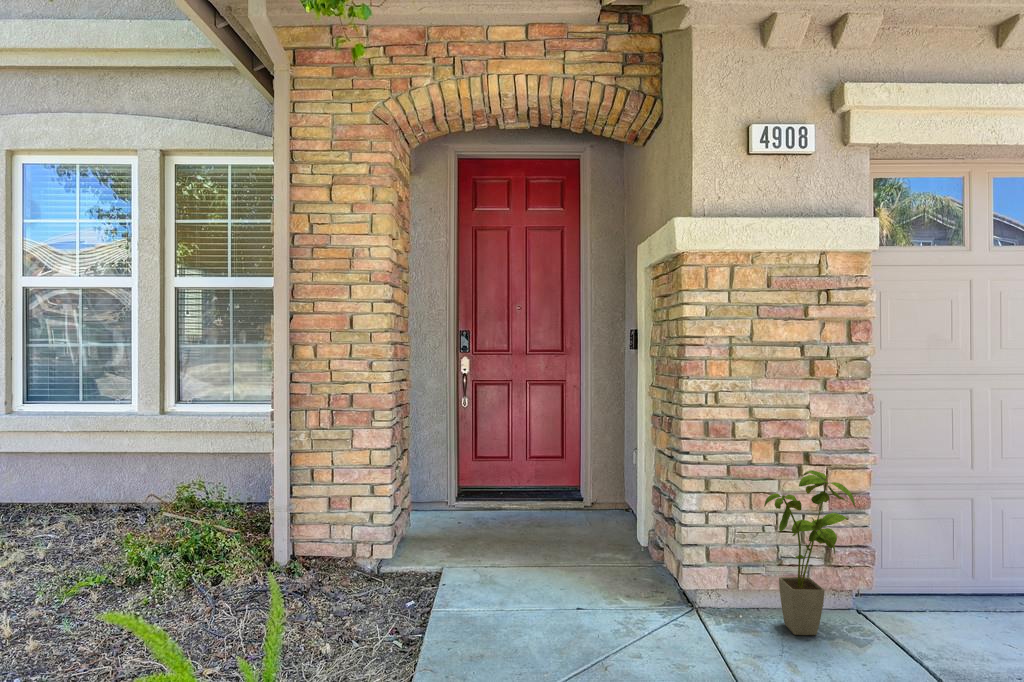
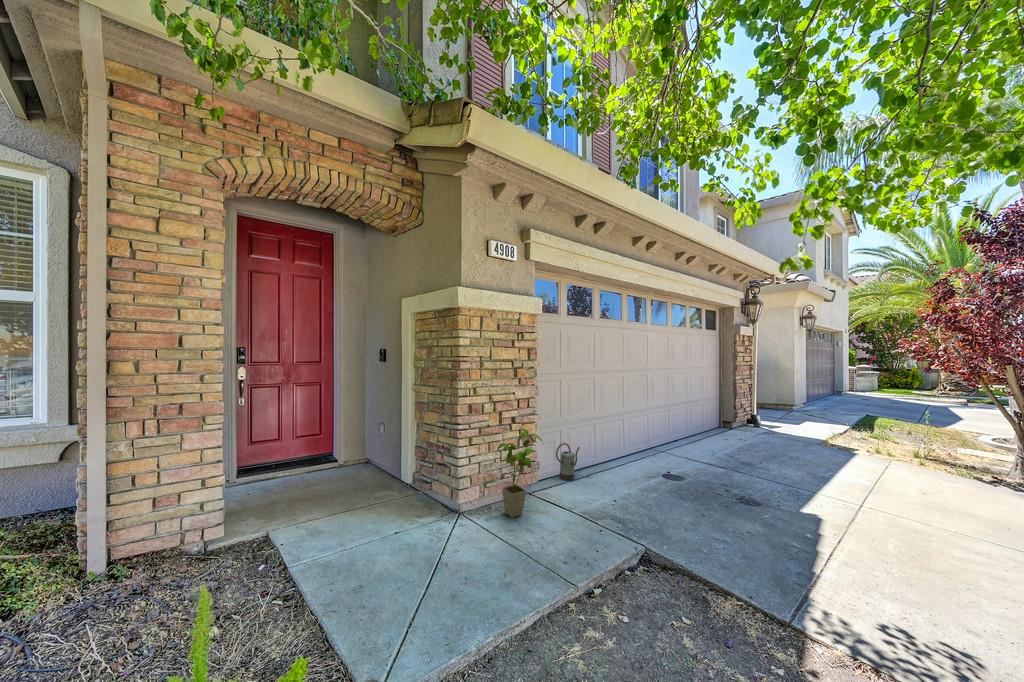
watering can: none [924,524,993,605] -> present [556,443,580,480]

